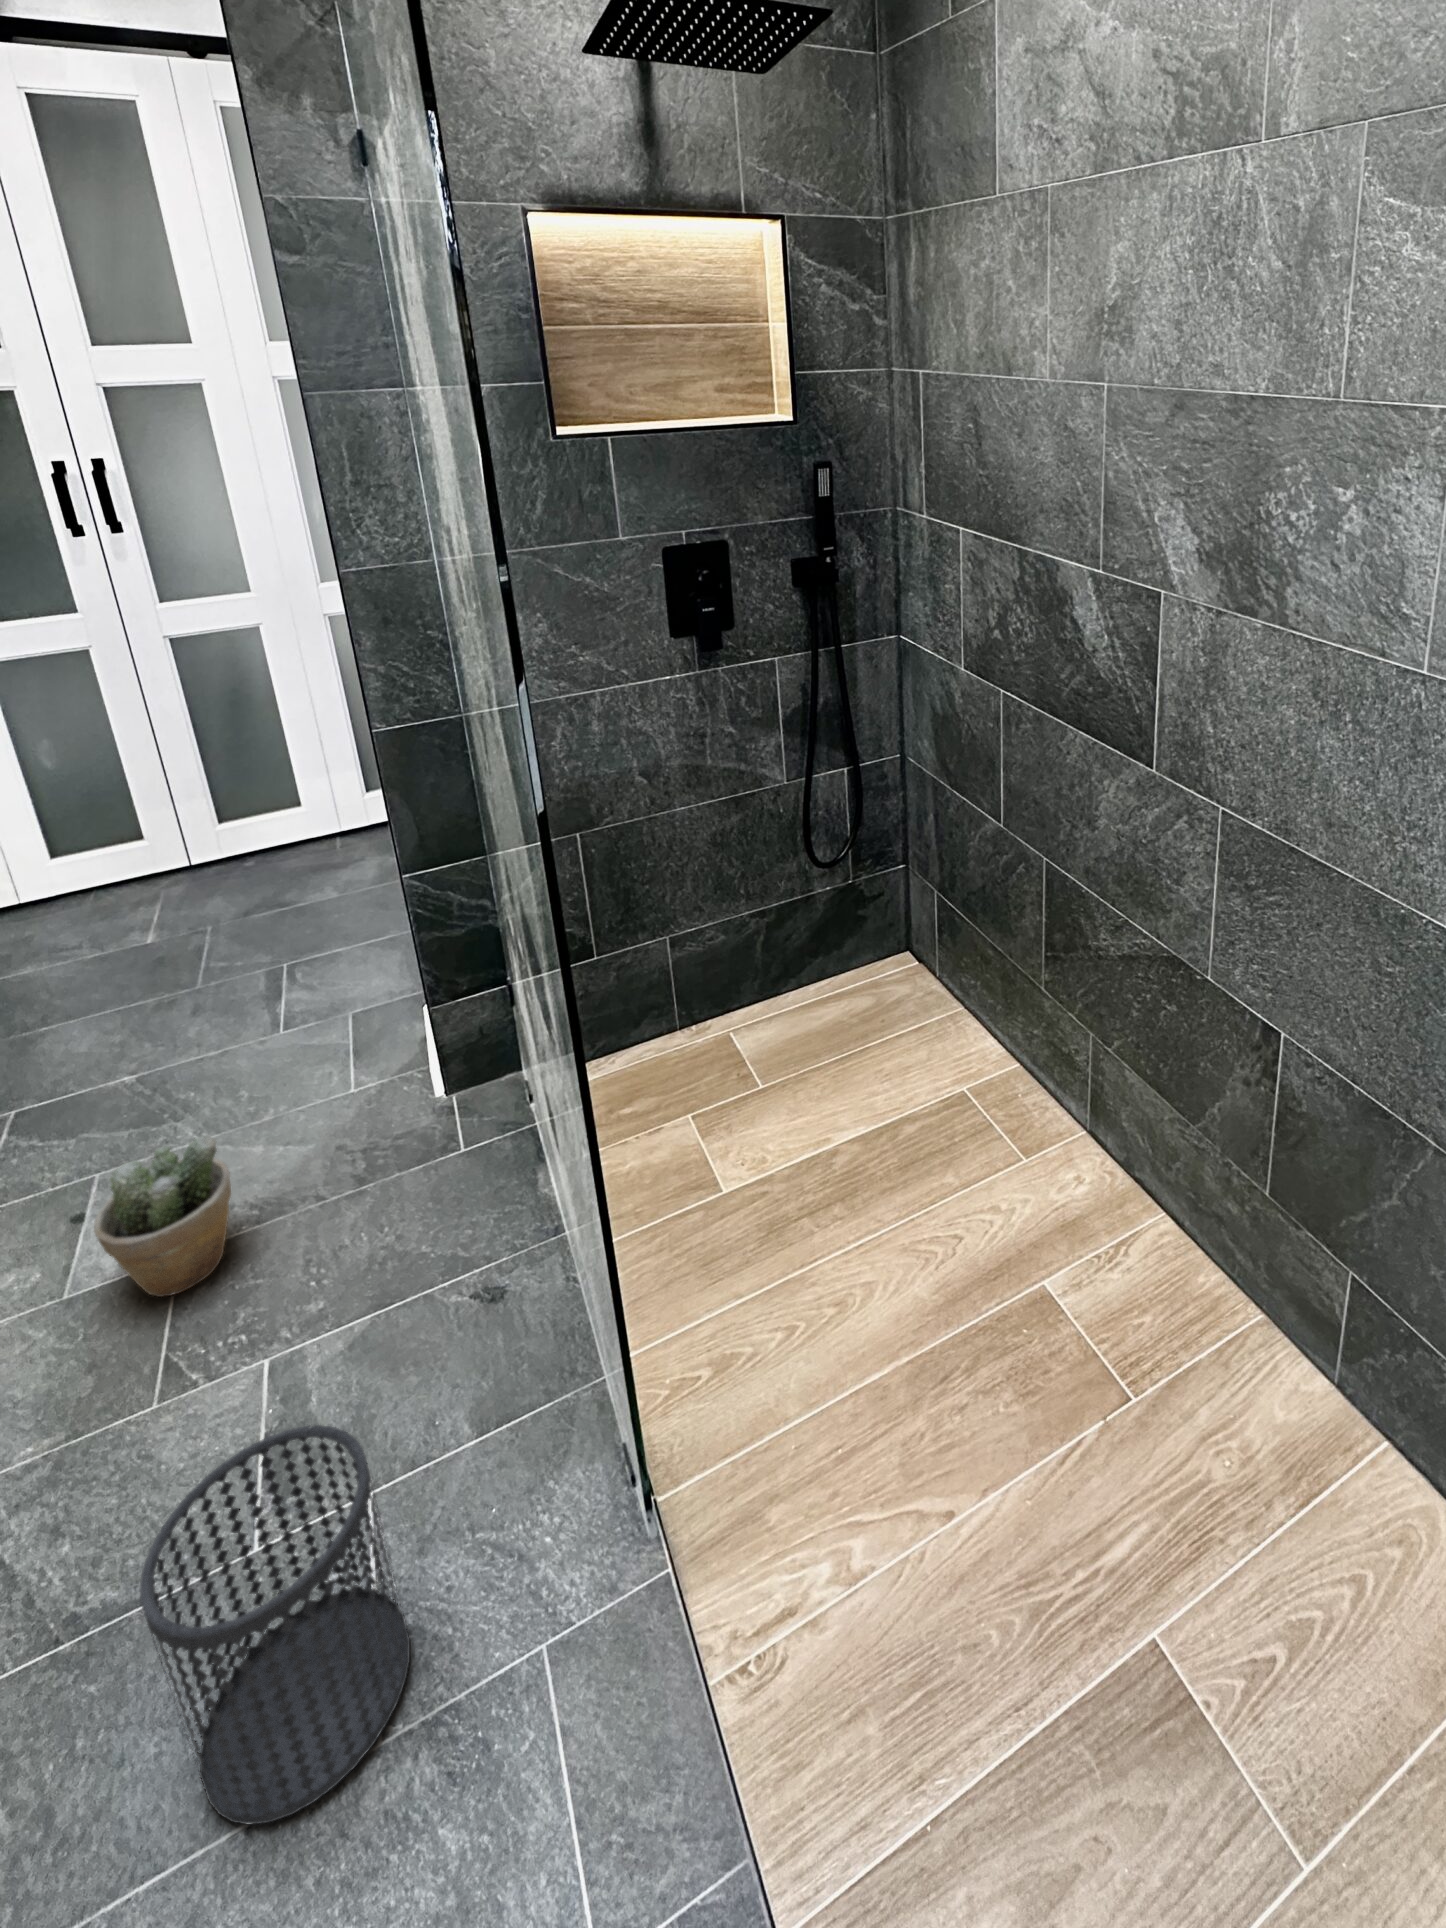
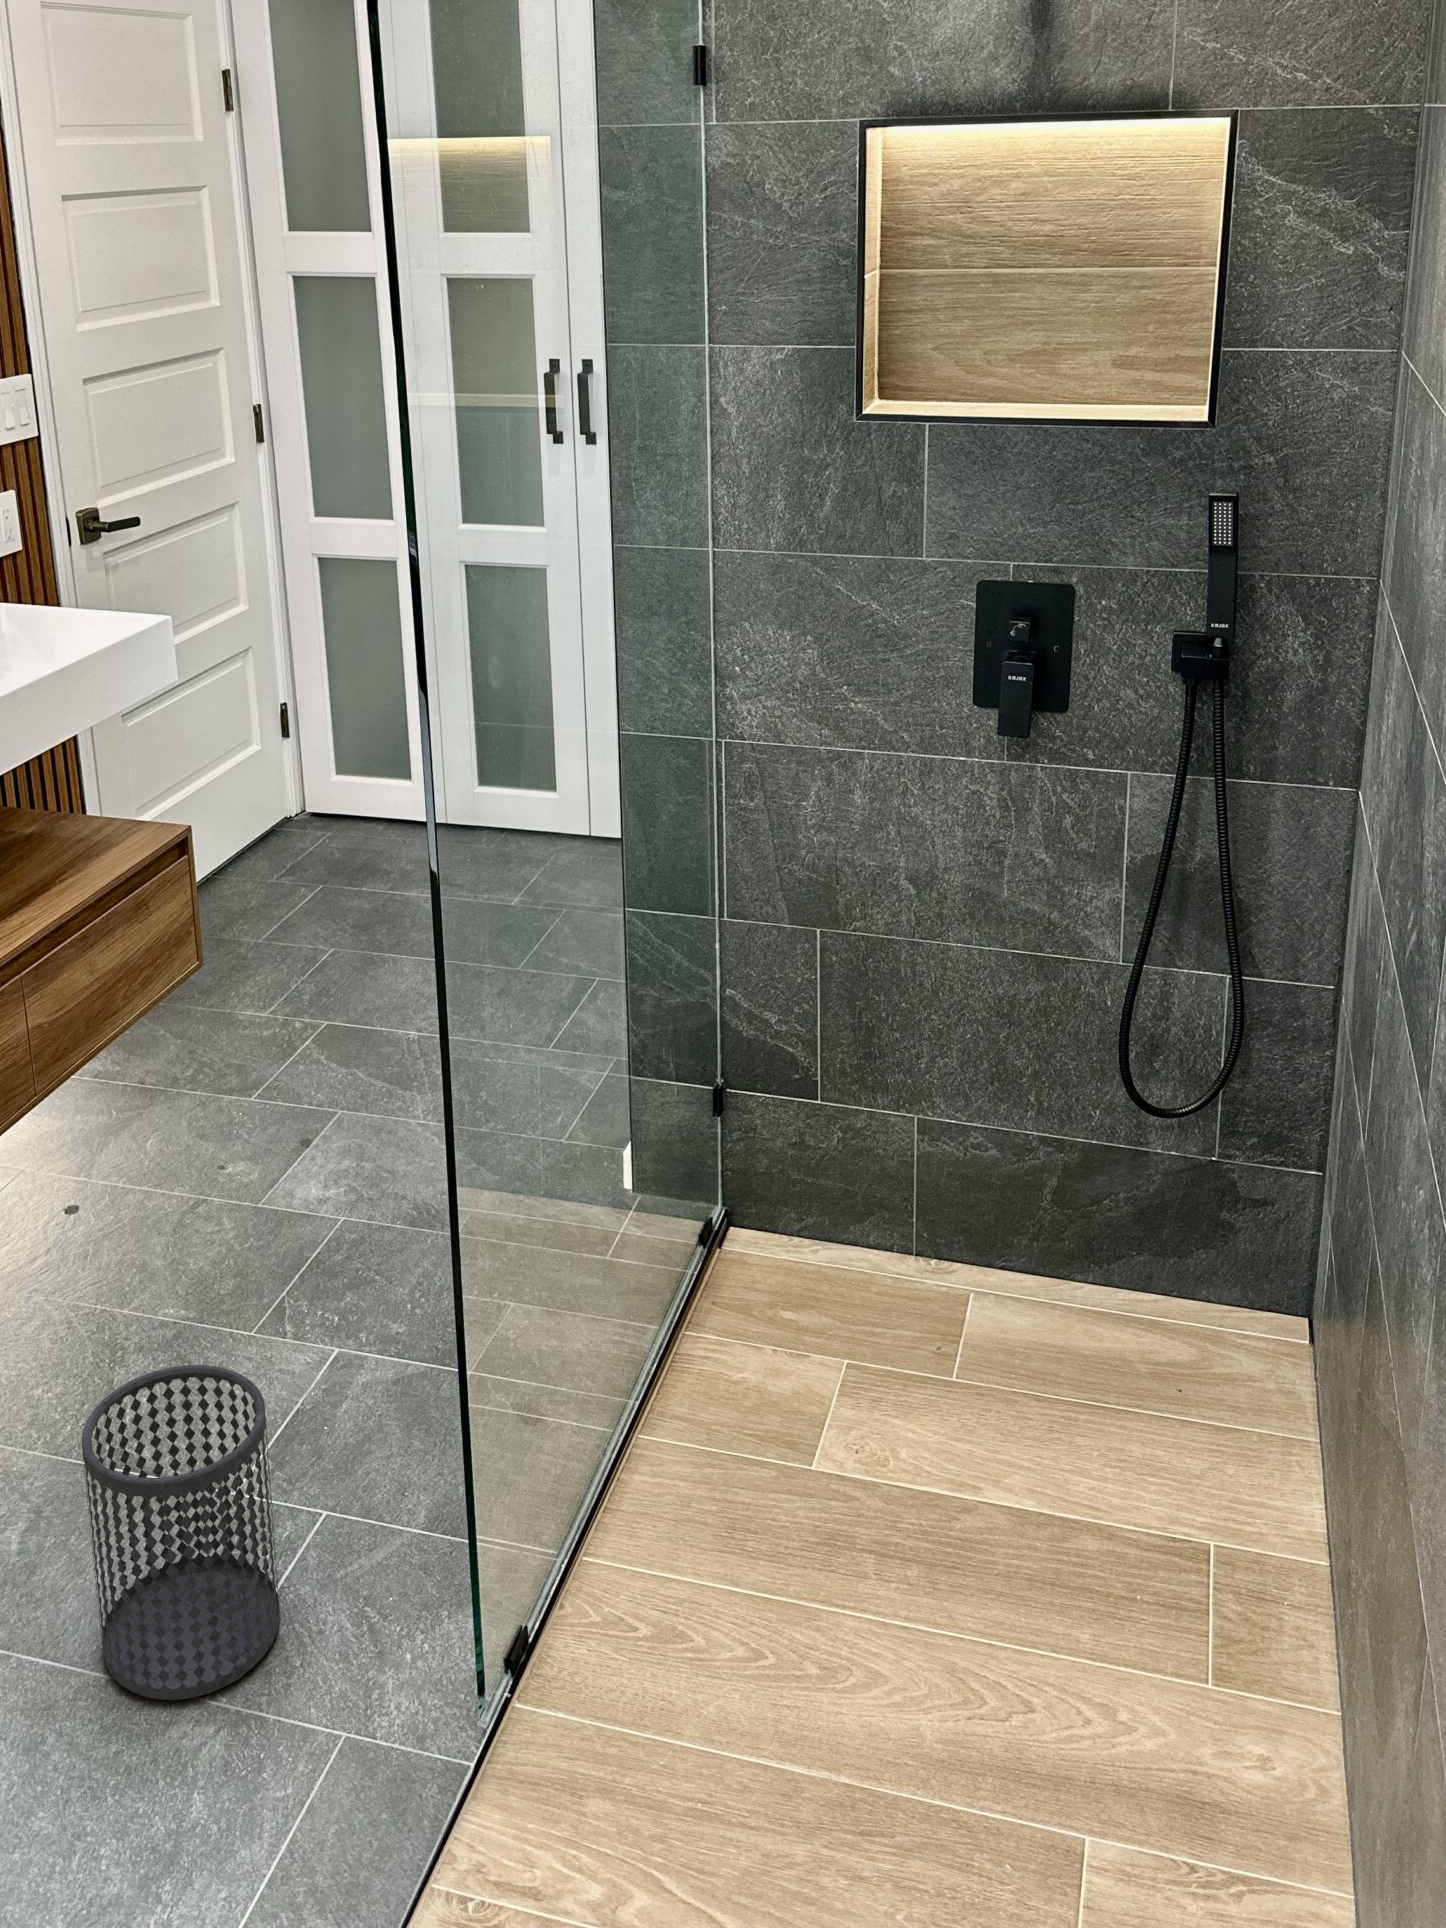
potted plant: present [94,1136,231,1297] -> none [277,1102,391,1256]

